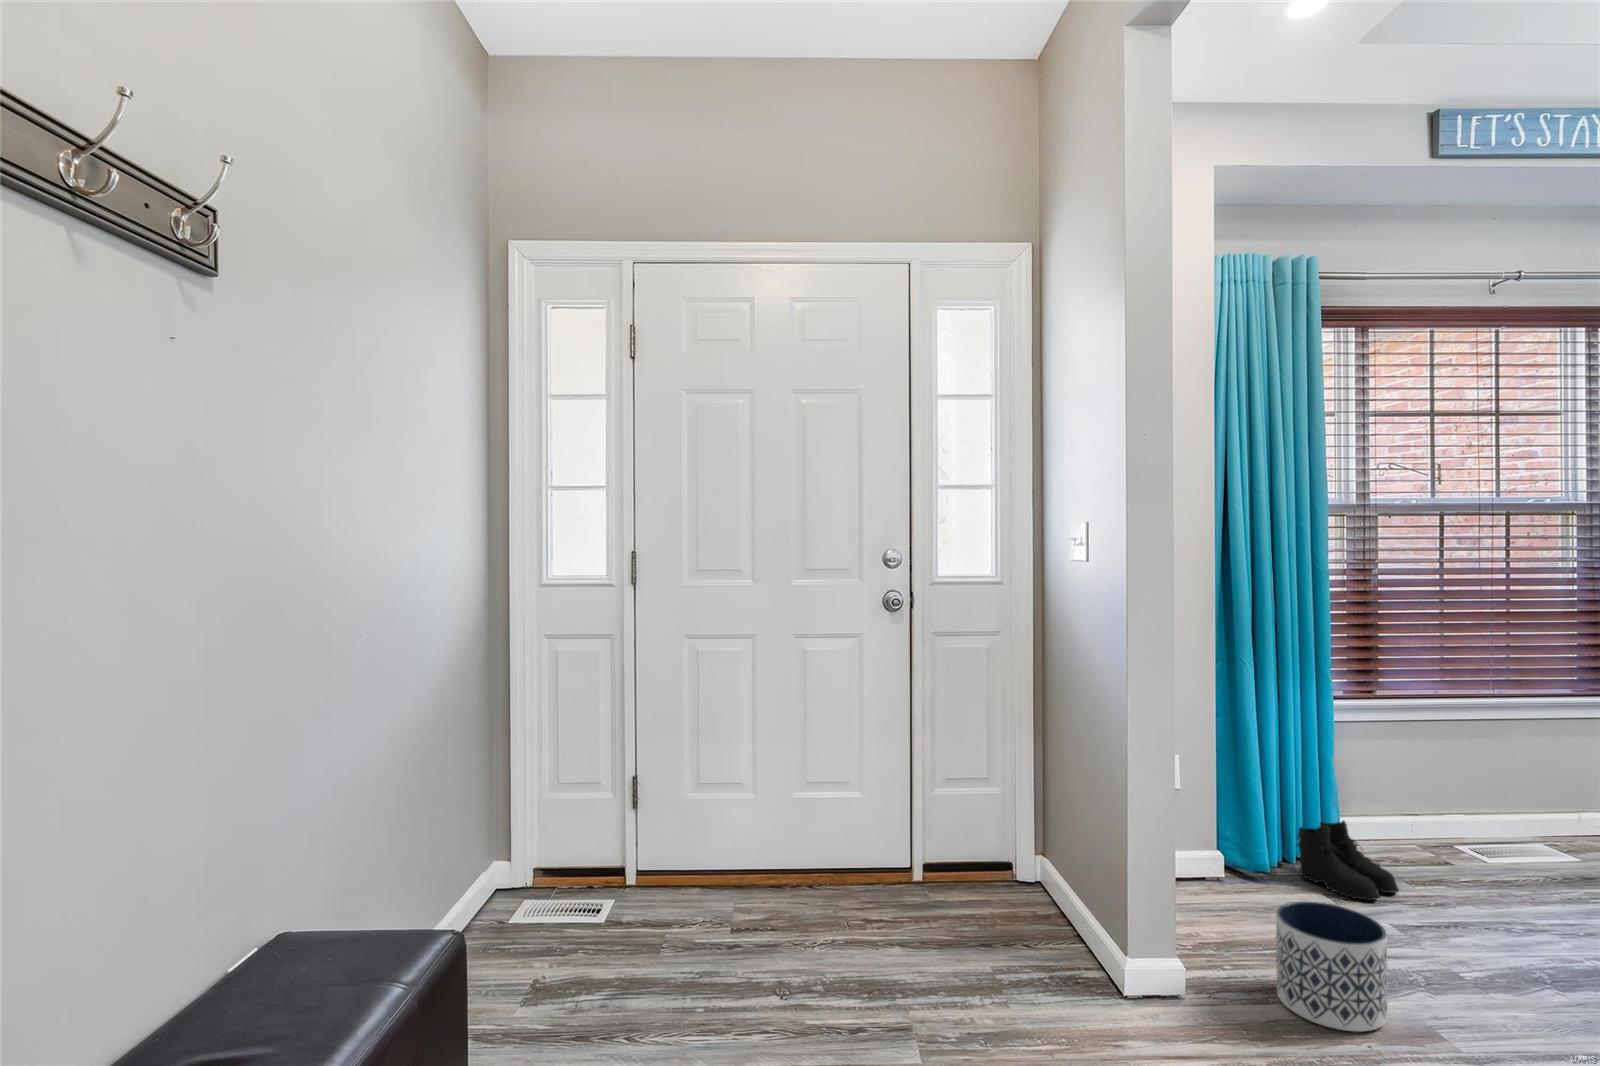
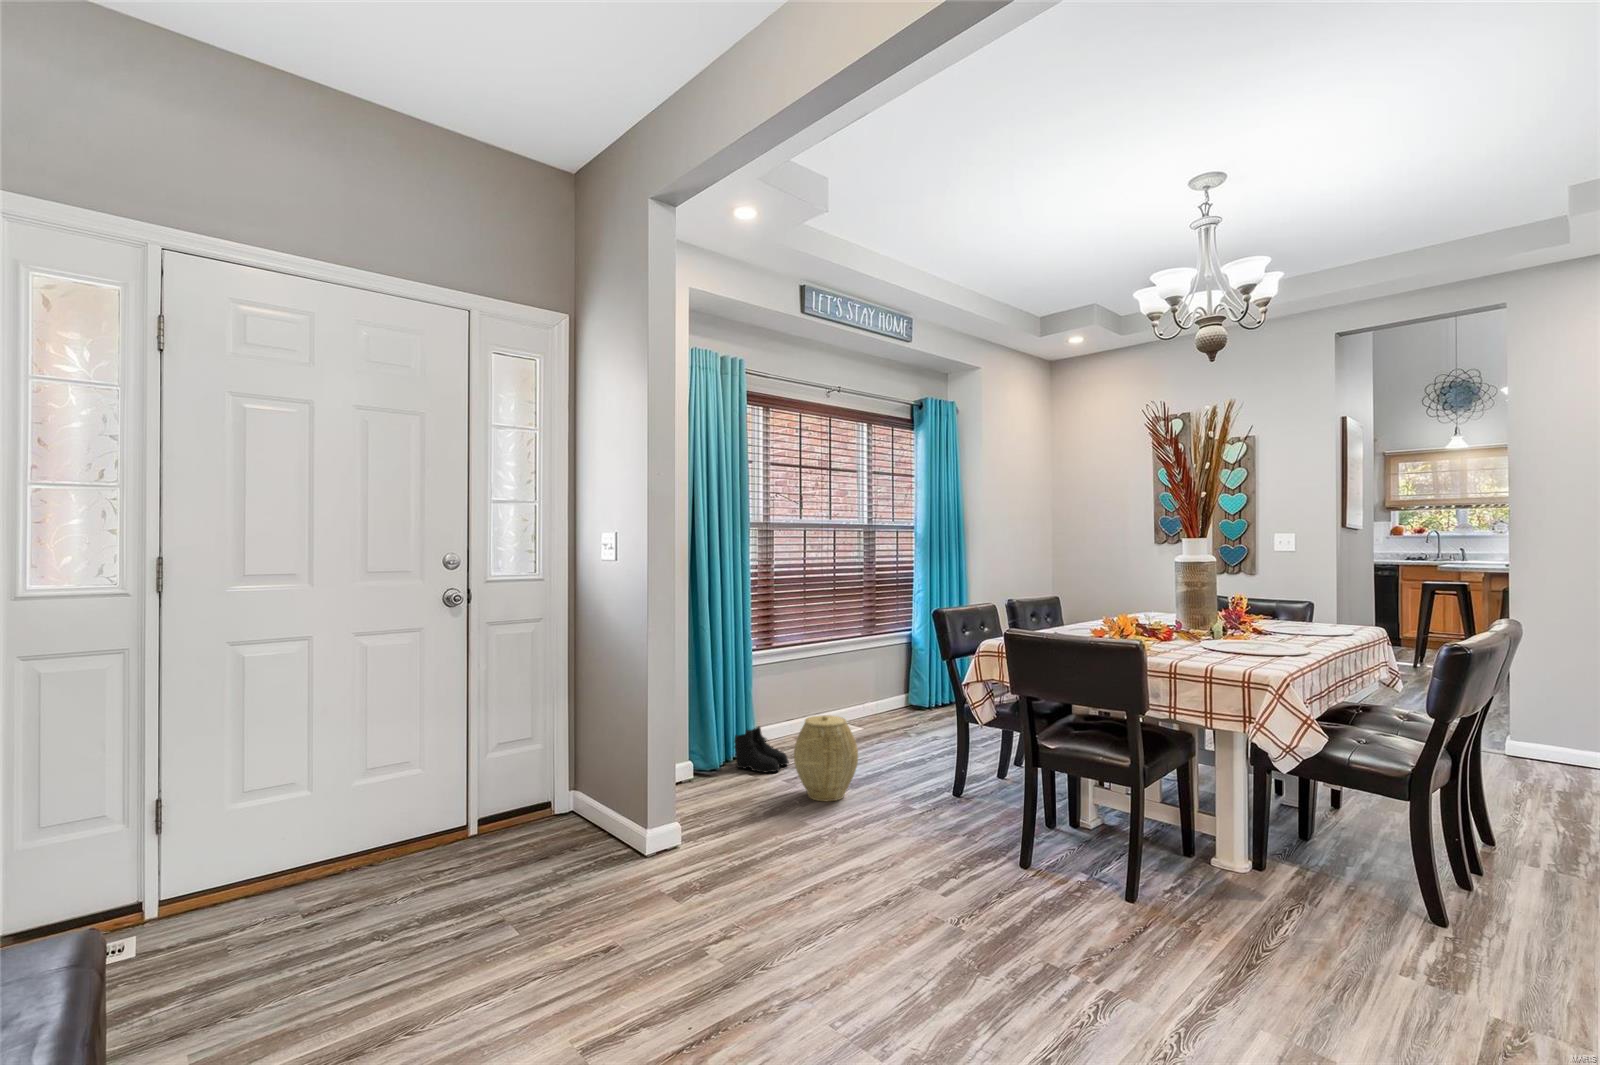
woven basket: none [1397,829,1537,986] -> present [794,715,858,801]
planter: present [1276,902,1388,1032] -> none [737,770,795,842]

